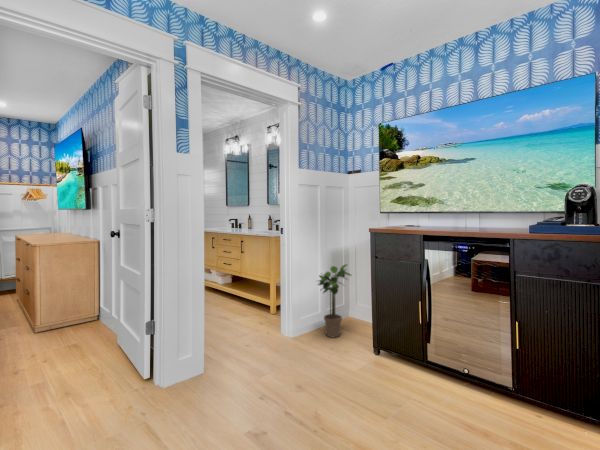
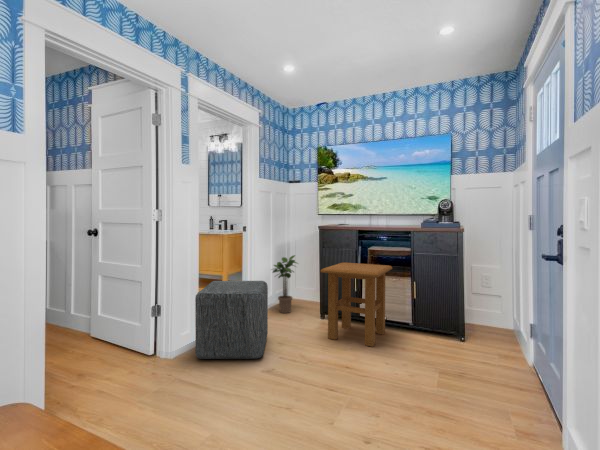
side table: none [356,282,477,428] -> present [321,262,392,347]
ottoman: none [177,298,287,419] -> present [195,281,268,359]

